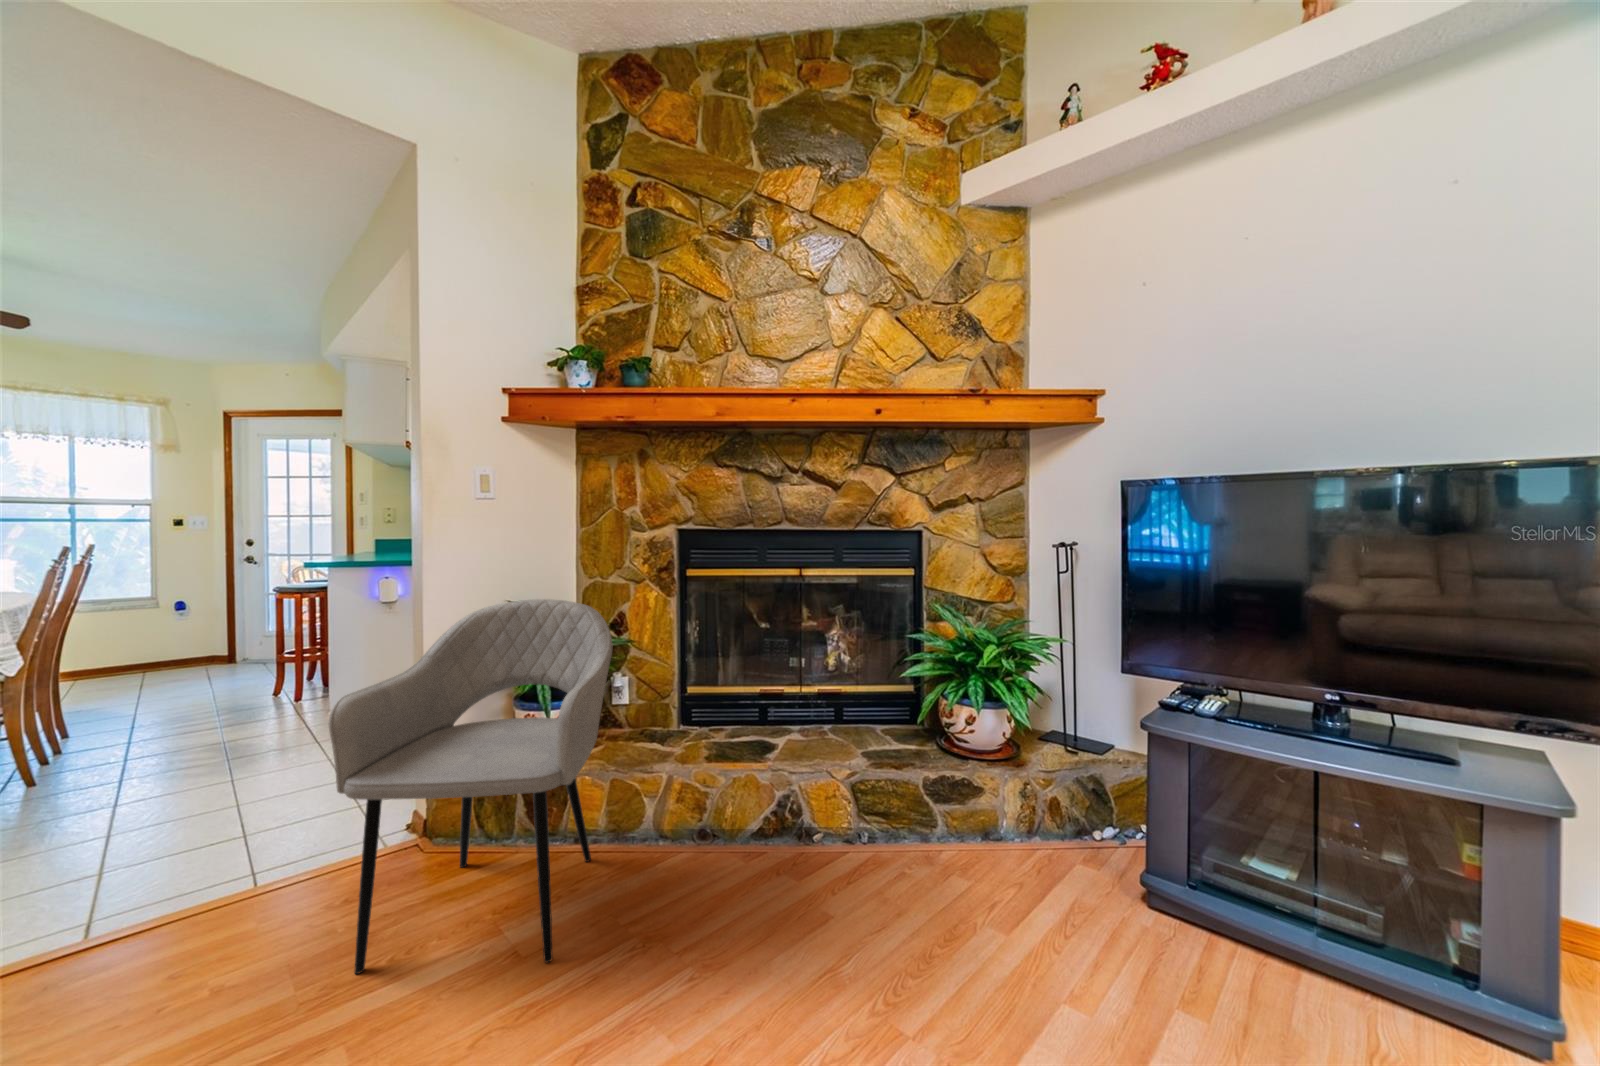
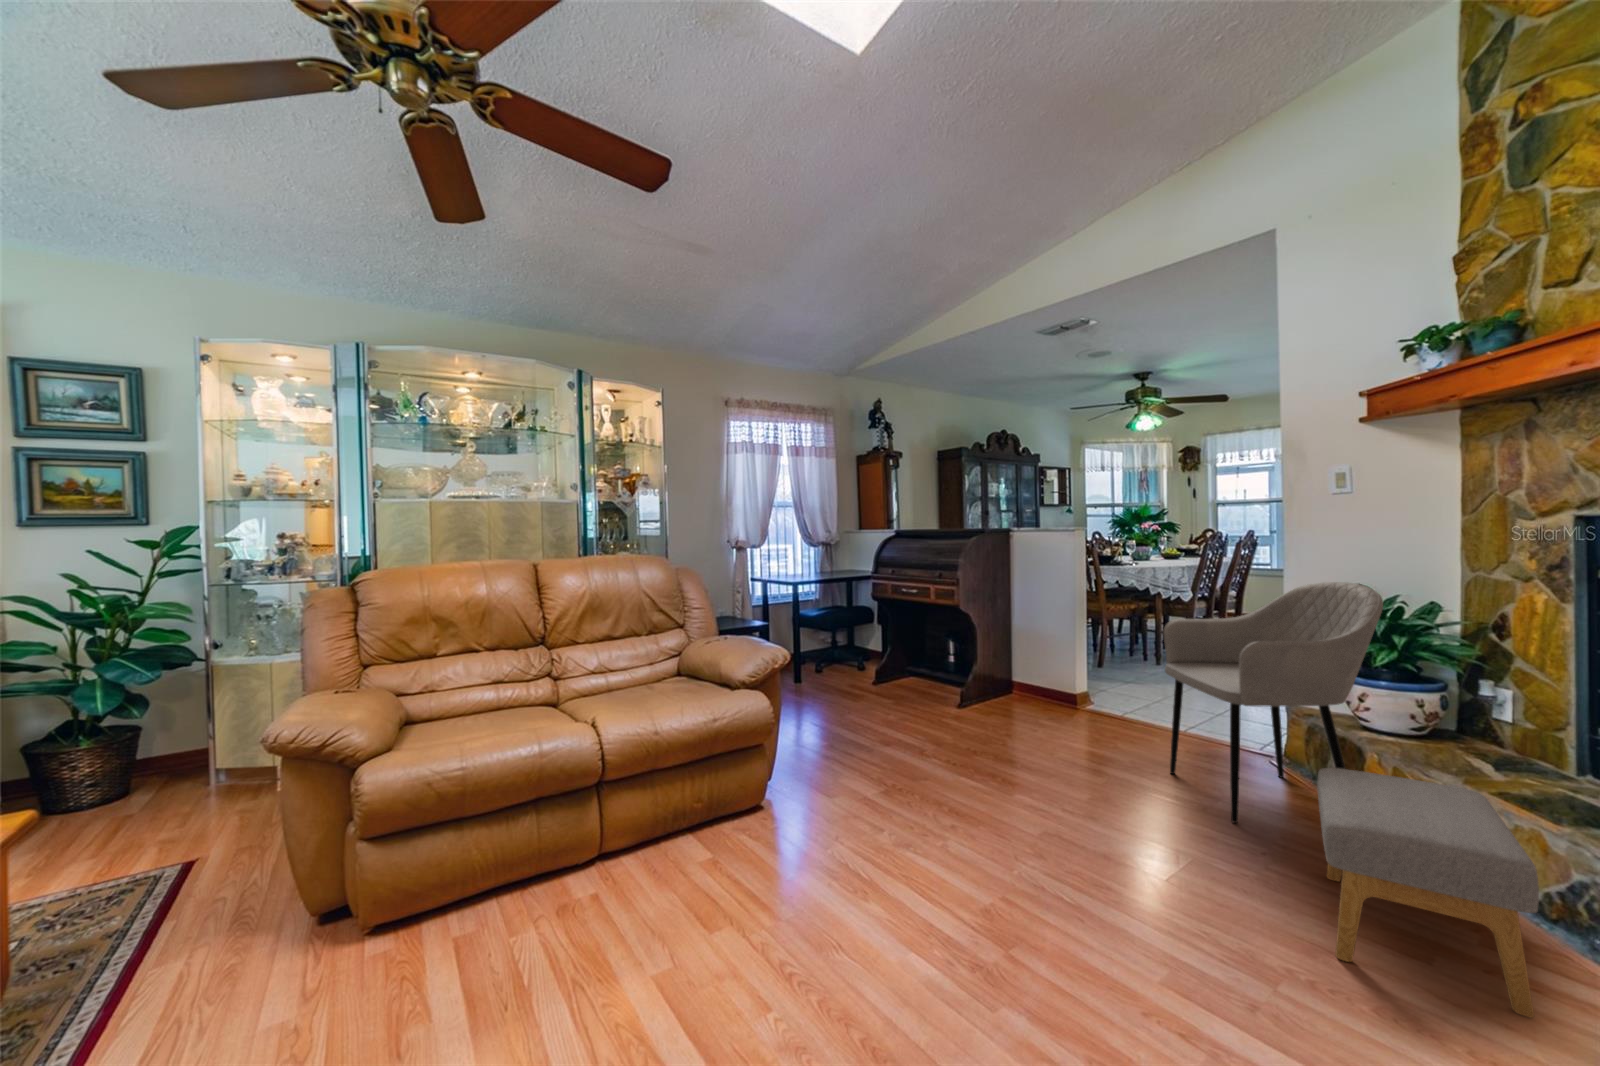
footstool: none [683,765,891,998] -> present [1317,768,1539,1018]

